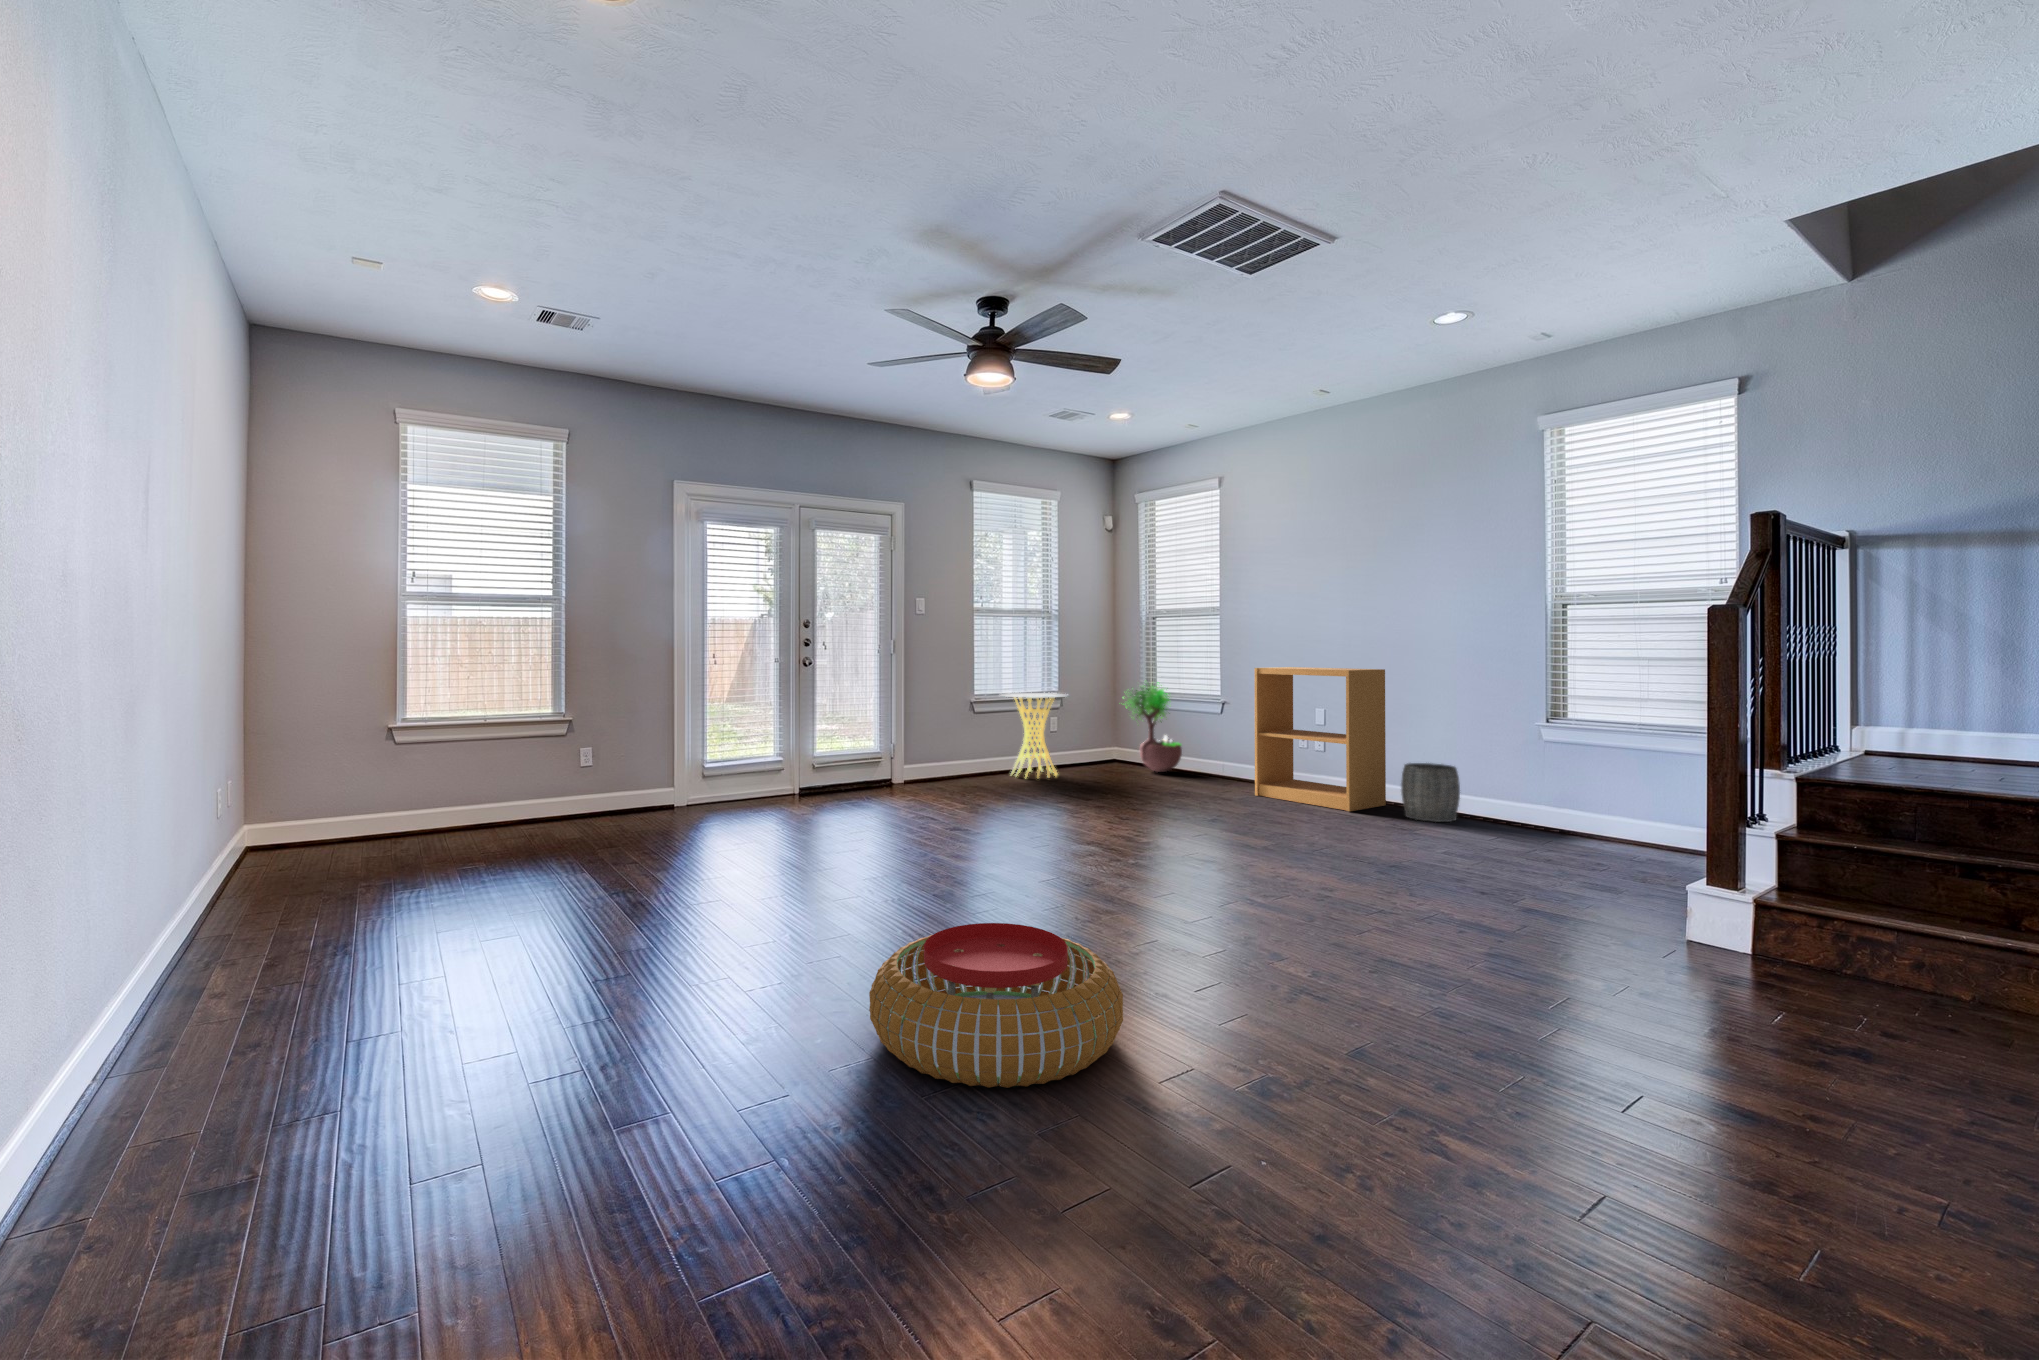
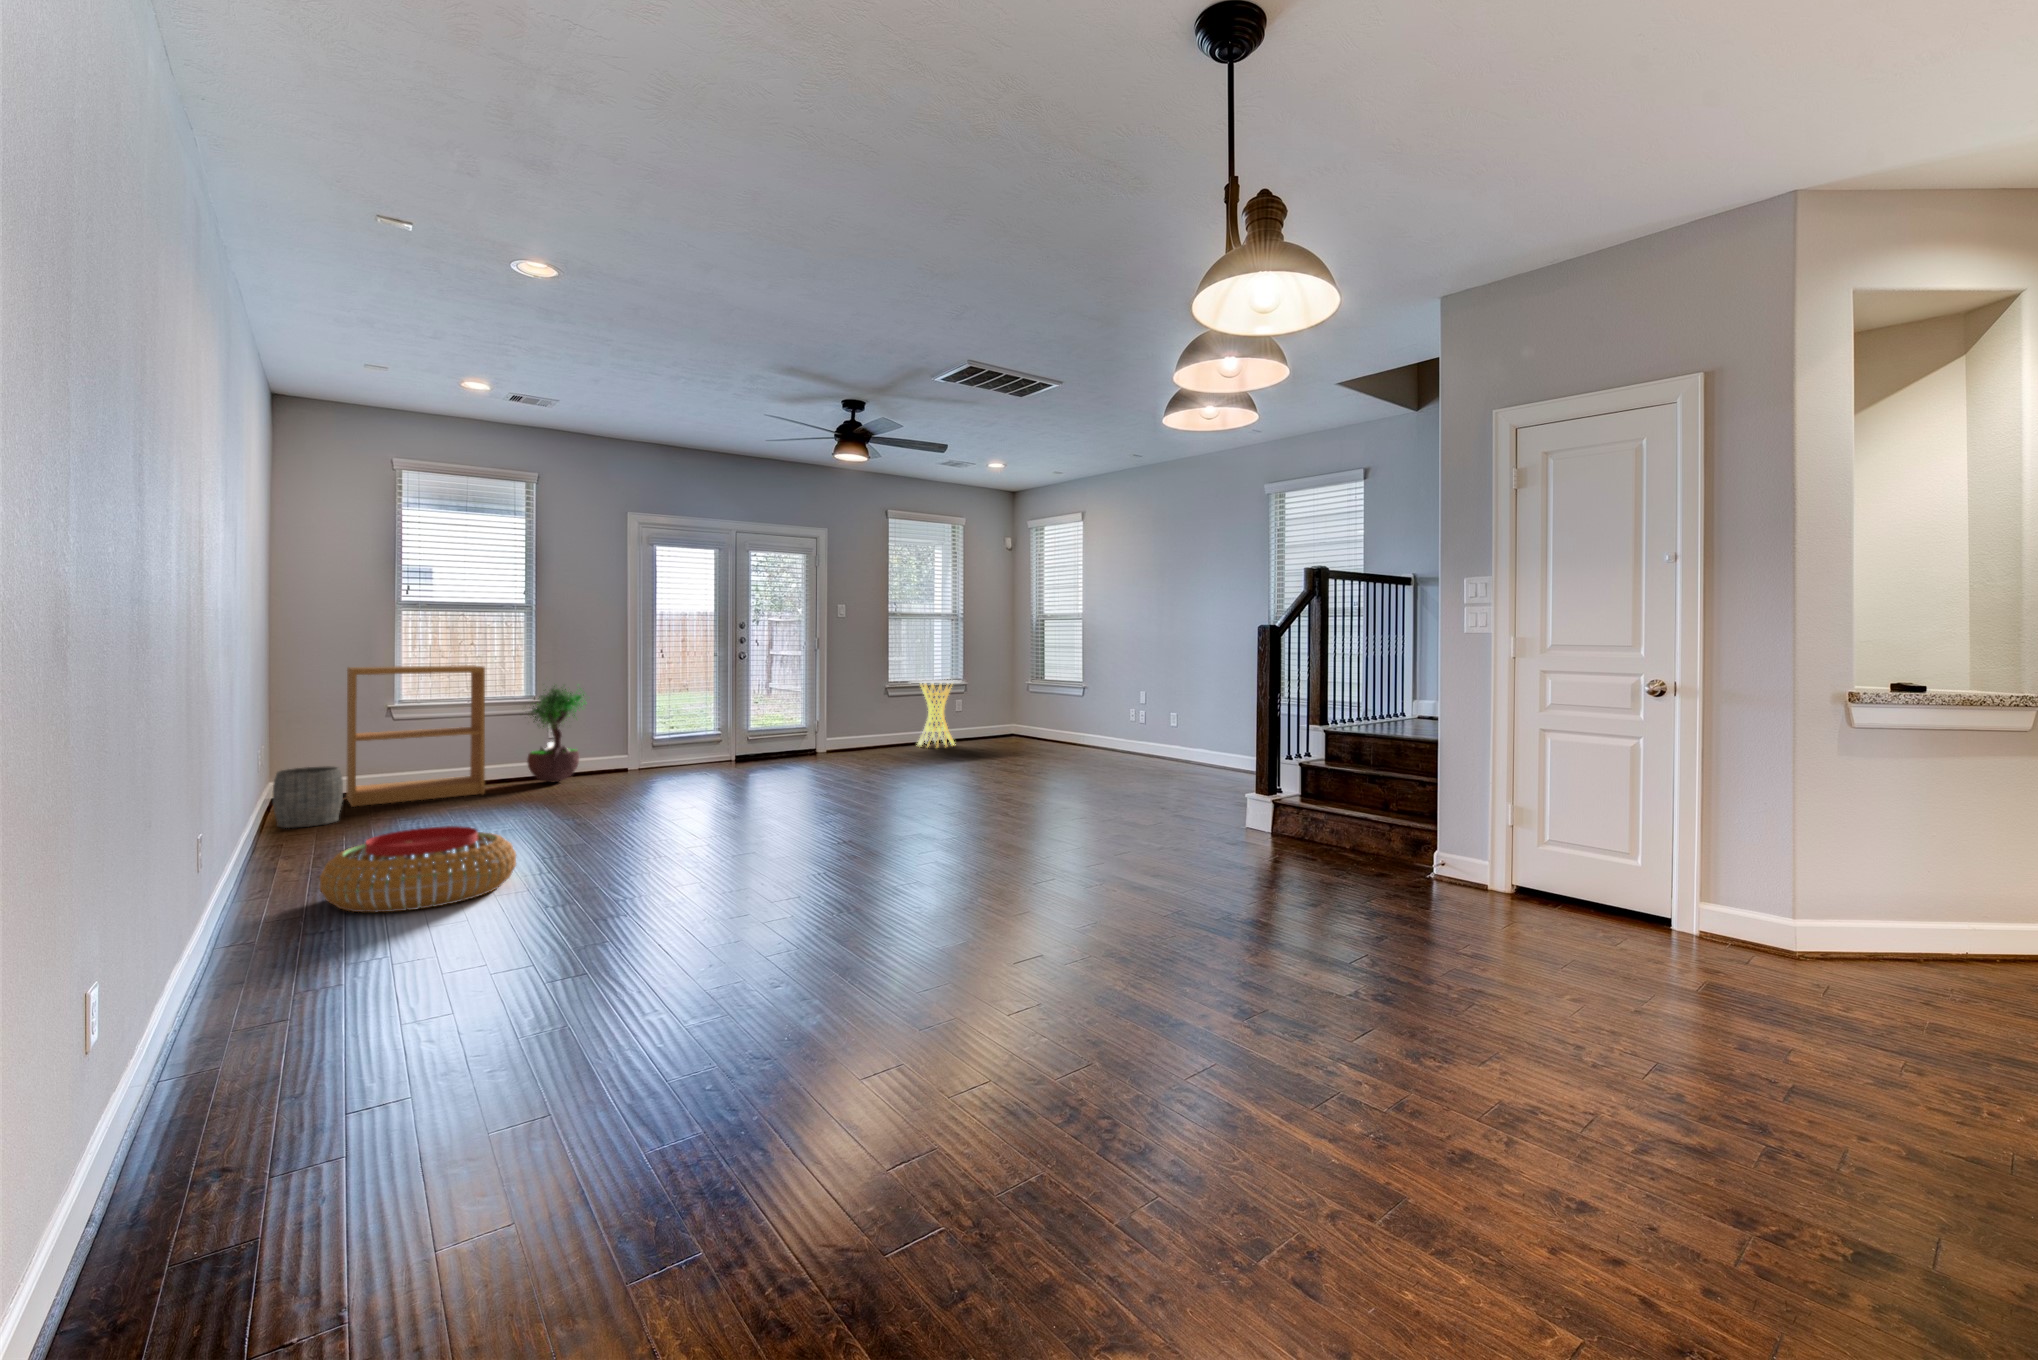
bookshelf: present [1255,667,1386,811] -> present [346,665,485,807]
potted tree: present [1123,682,1182,772] -> present [527,686,585,782]
woven basket: present [1401,763,1460,822] -> present [273,767,343,828]
pouf: present [869,923,1123,1088] -> present [320,826,516,912]

